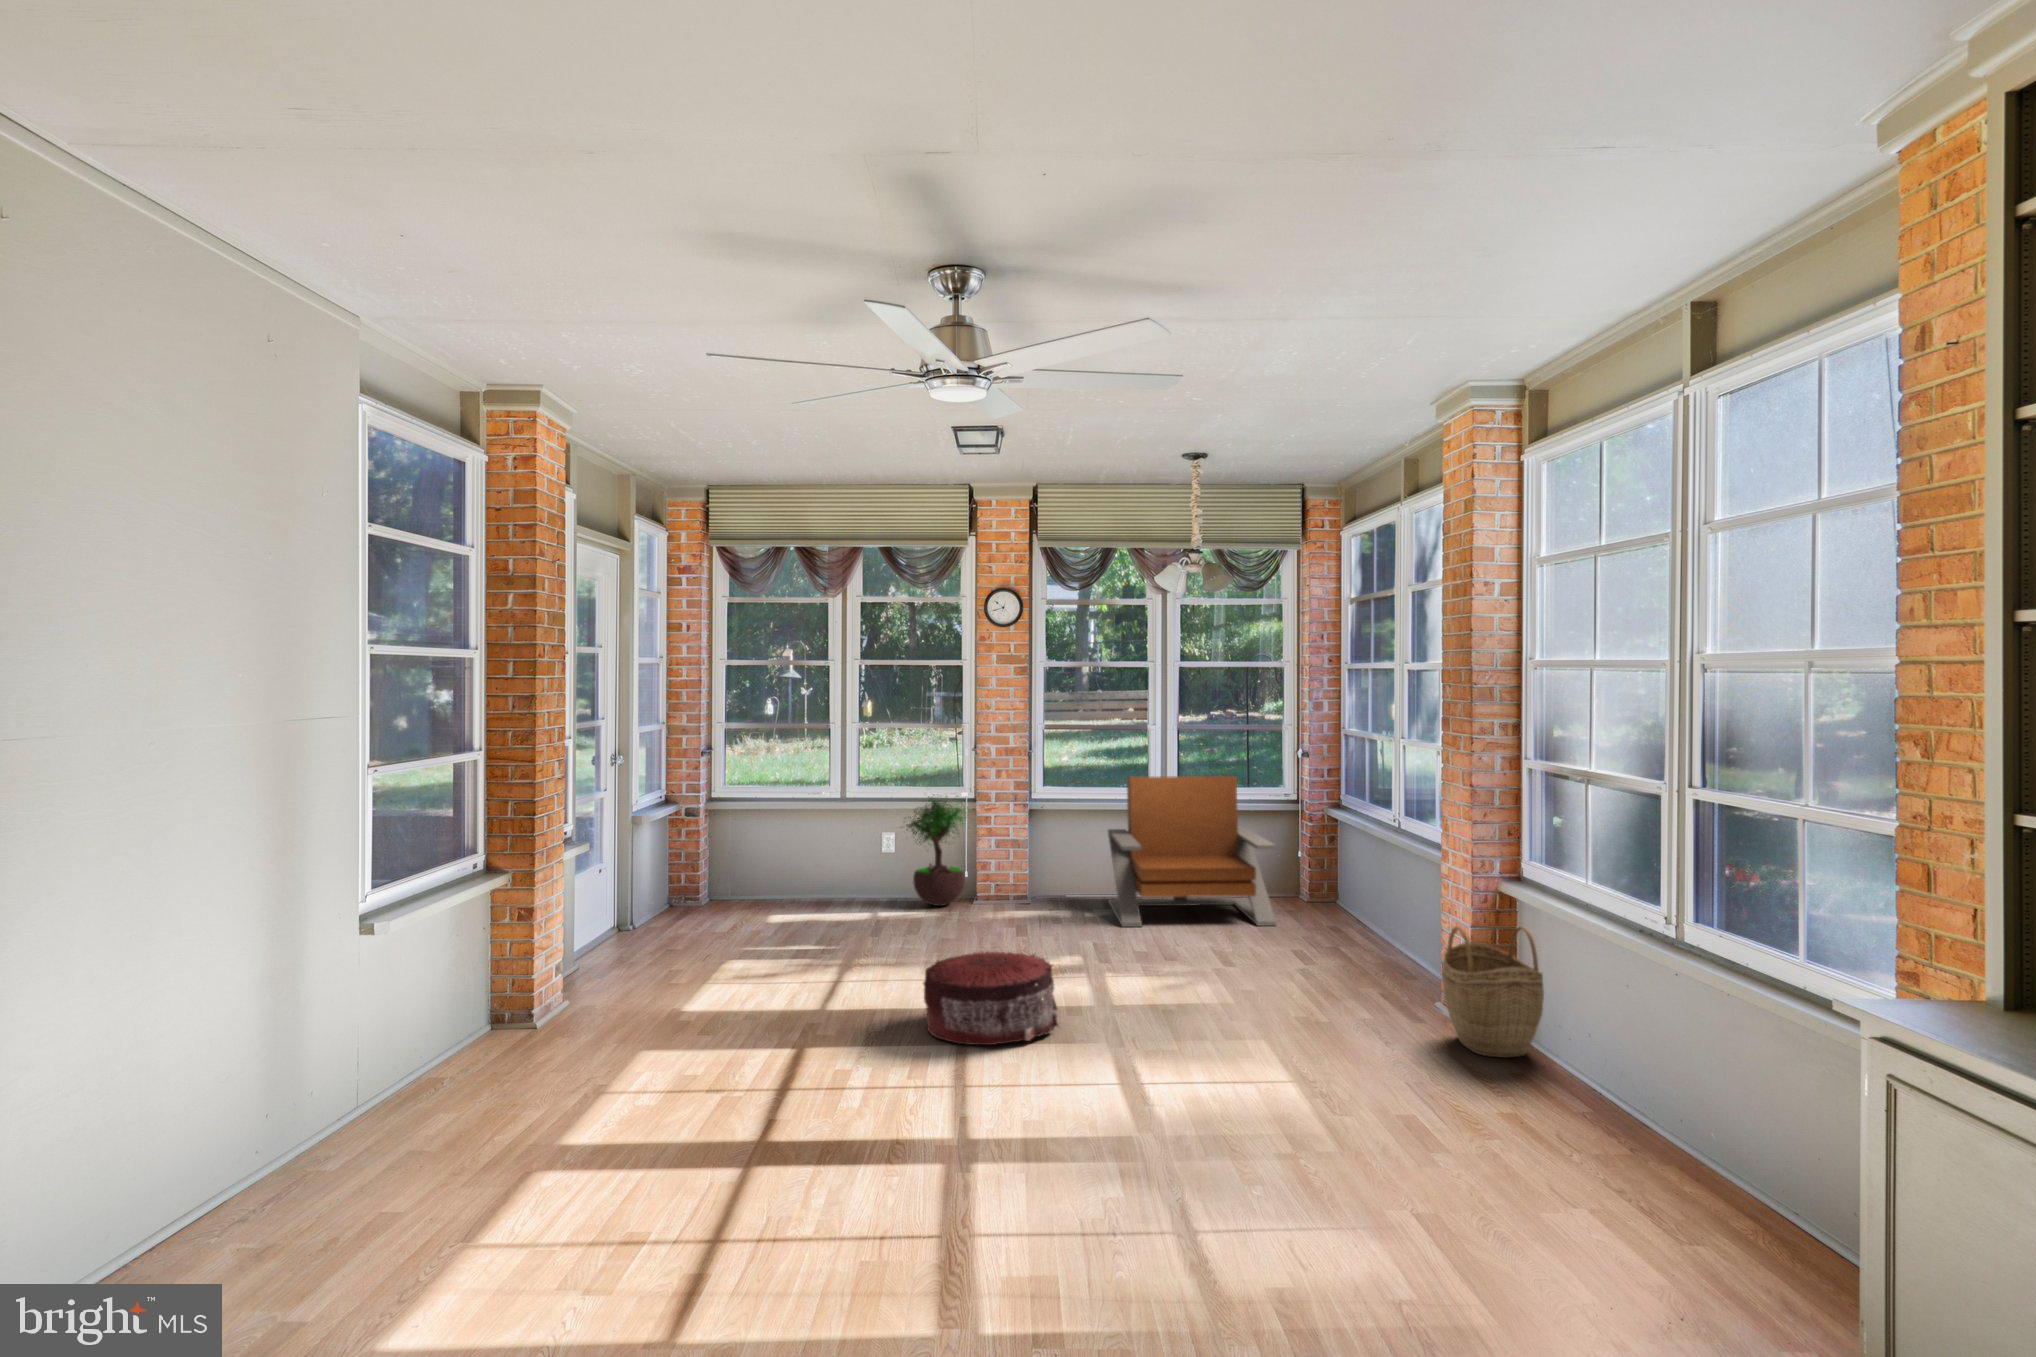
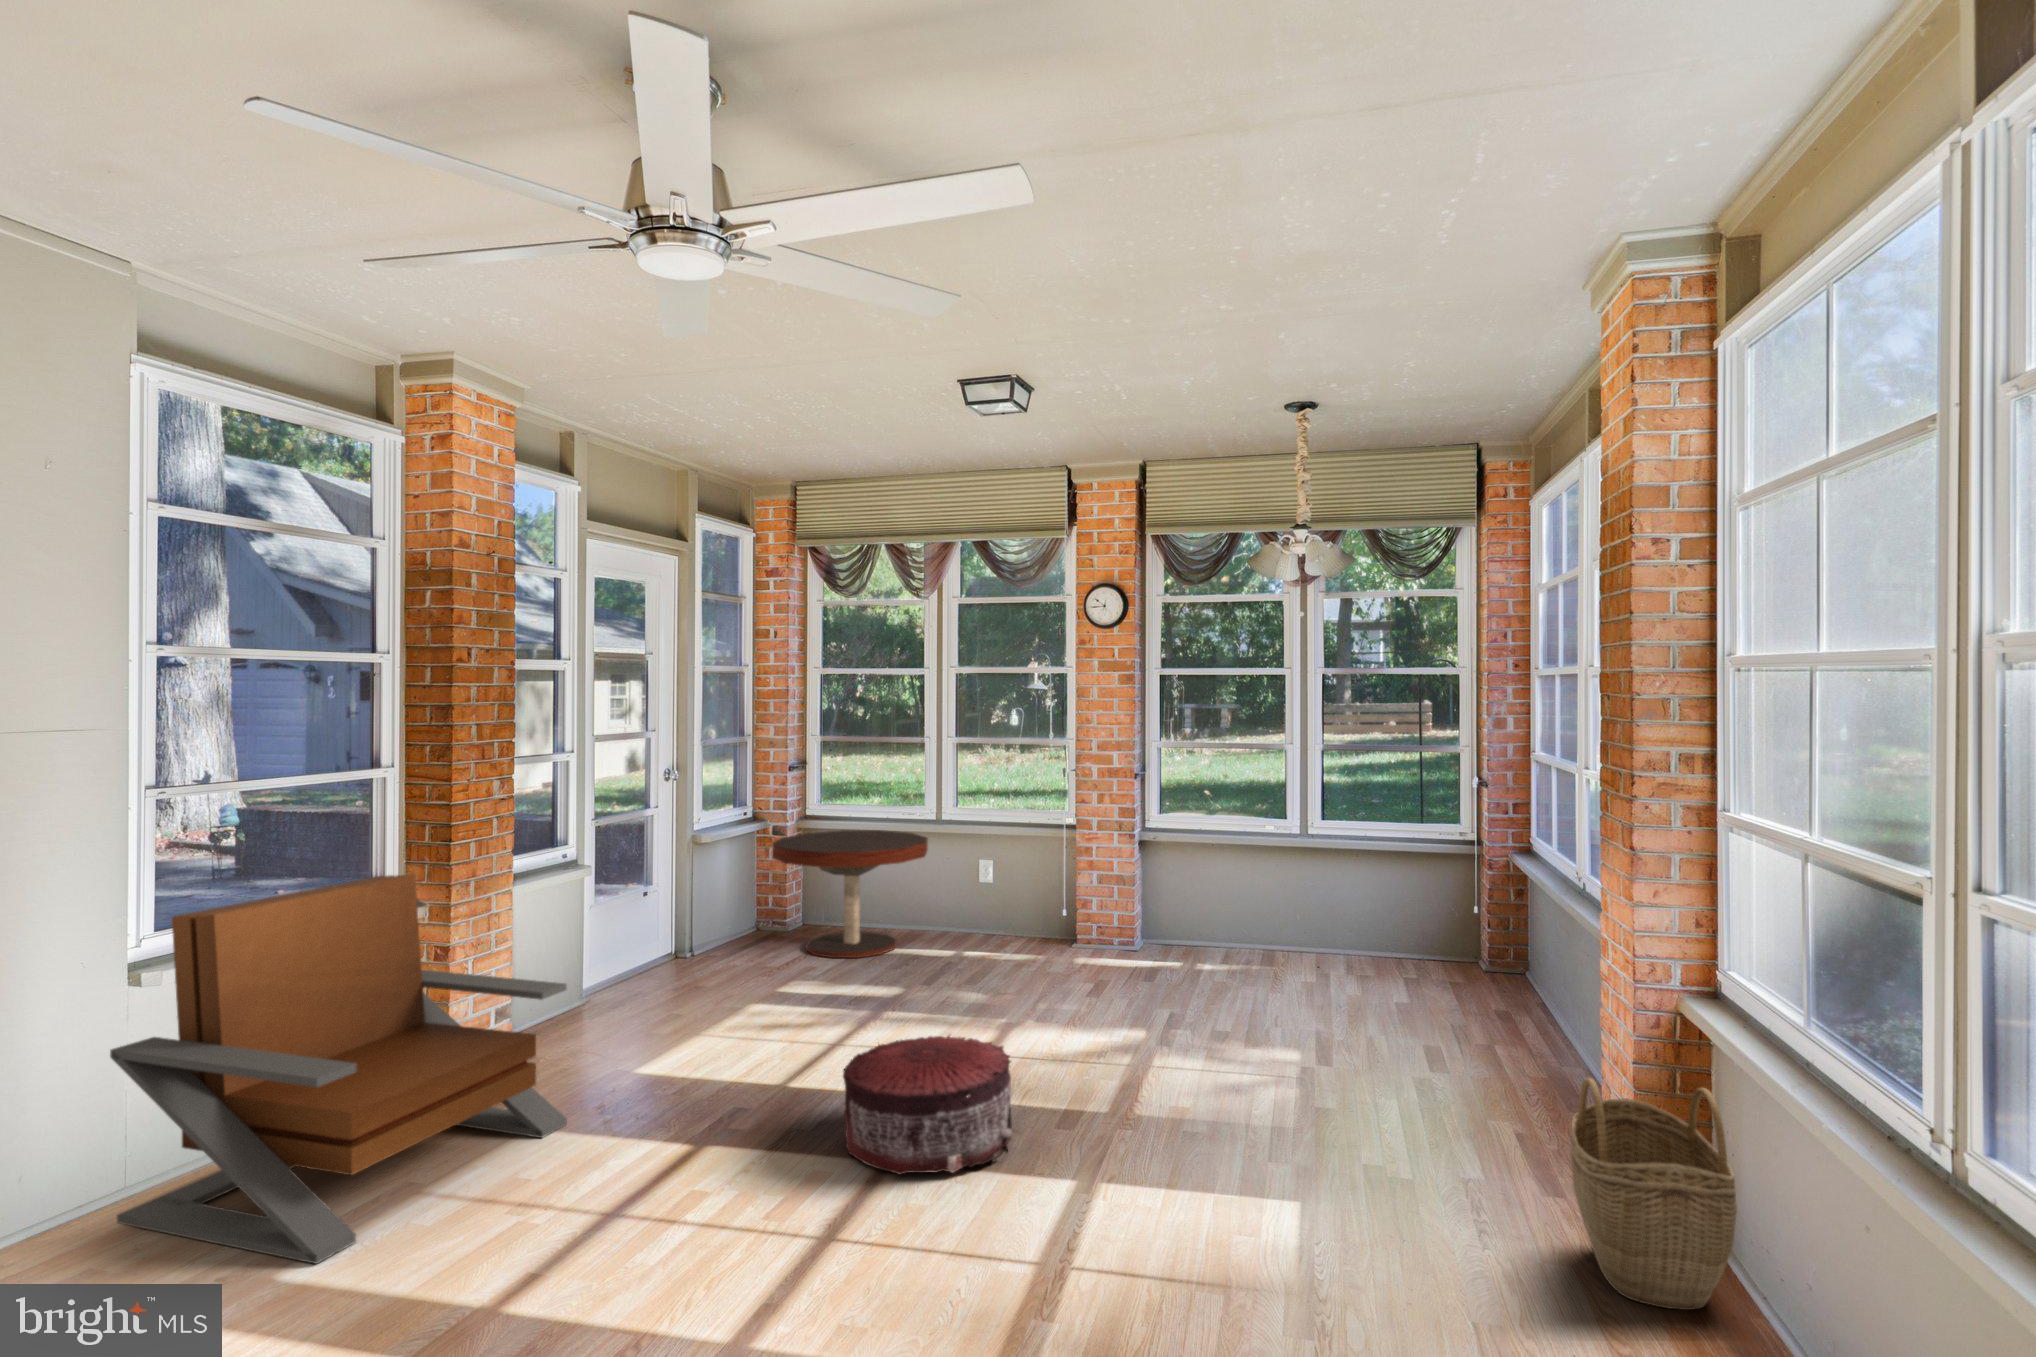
lounge chair: present [1108,776,1276,927] -> present [110,874,567,1264]
potted tree: present [906,795,966,906] -> none [982,811,1061,948]
coffee table: none [710,810,851,923] -> present [773,830,928,958]

